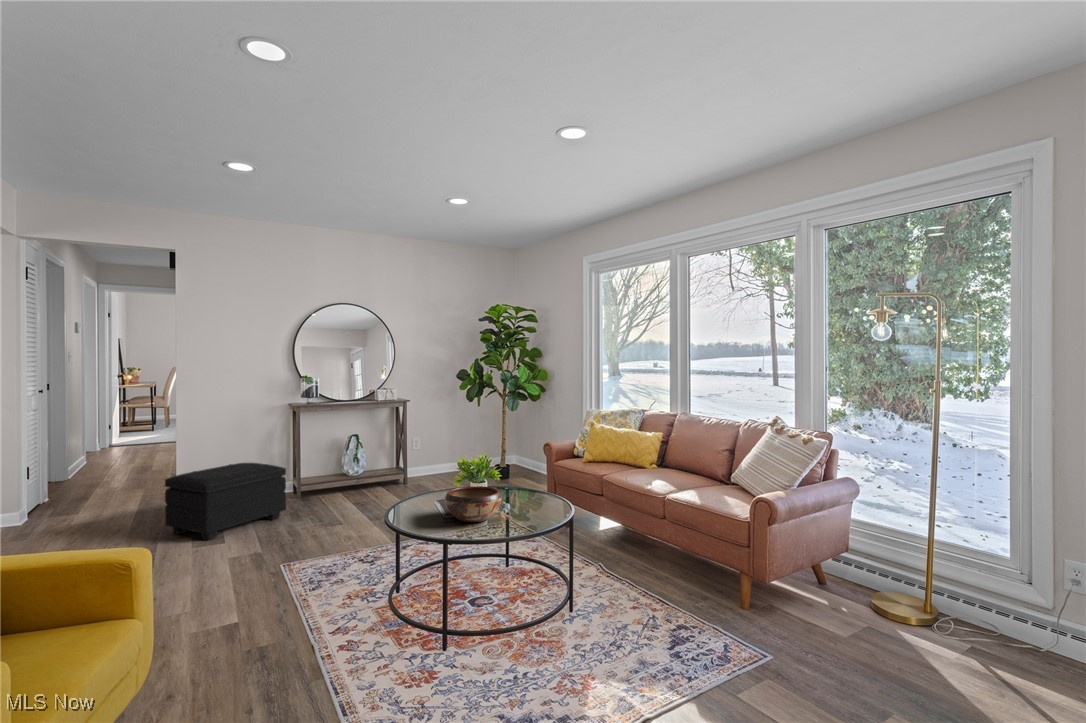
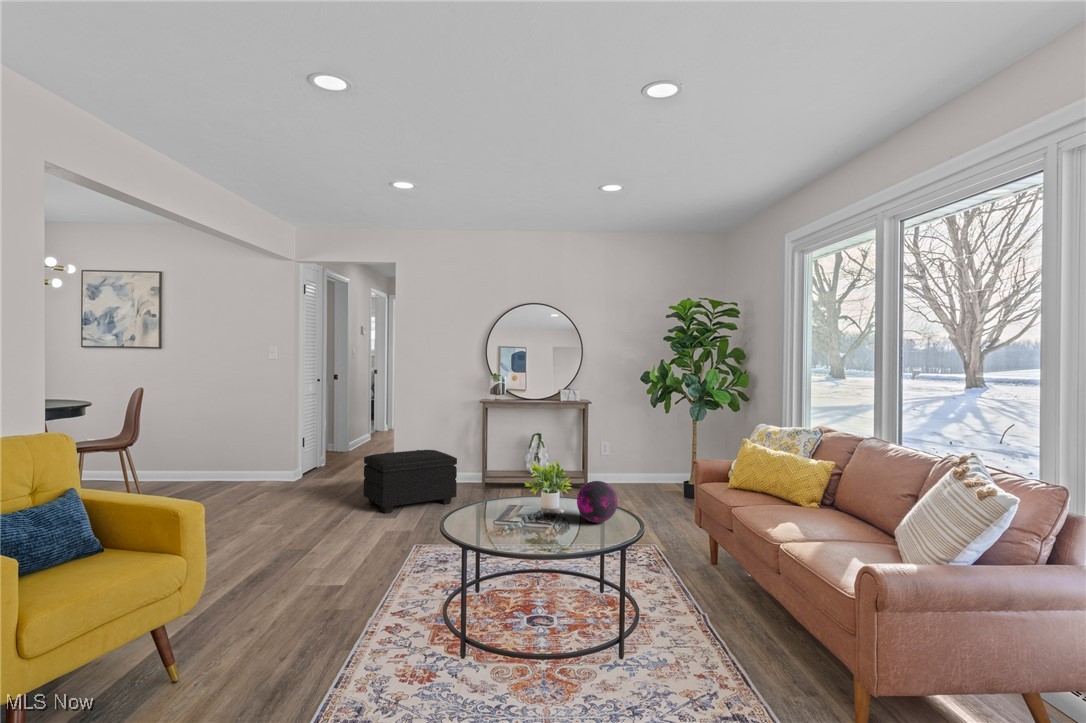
decorative orb: none [503,466,539,503] -> present [577,481,618,523]
decorative bowl: present [445,486,502,522] -> none [497,495,557,534]

